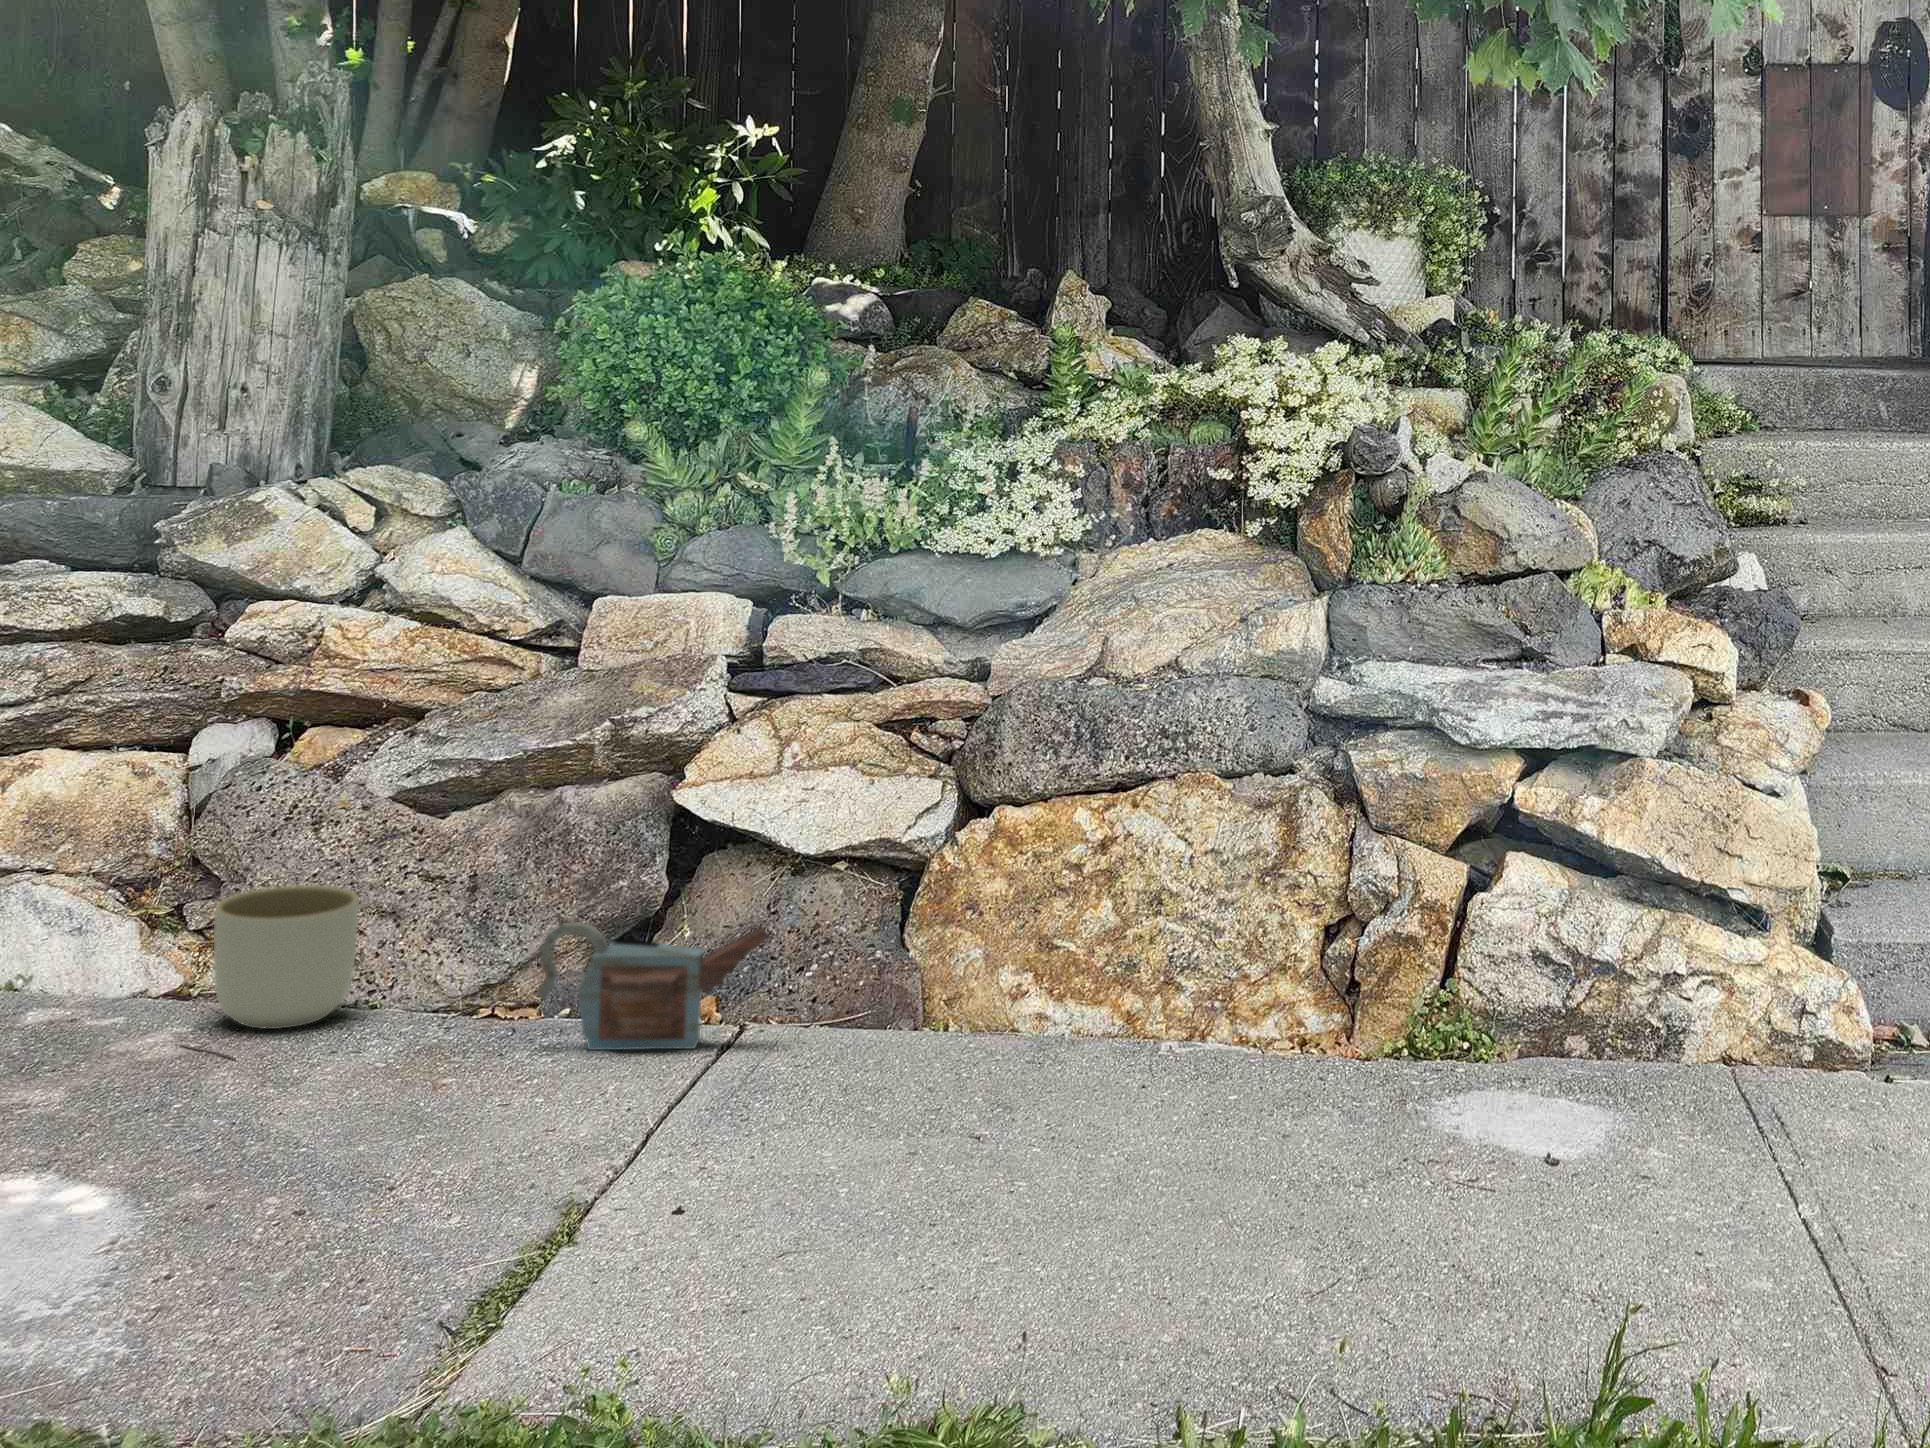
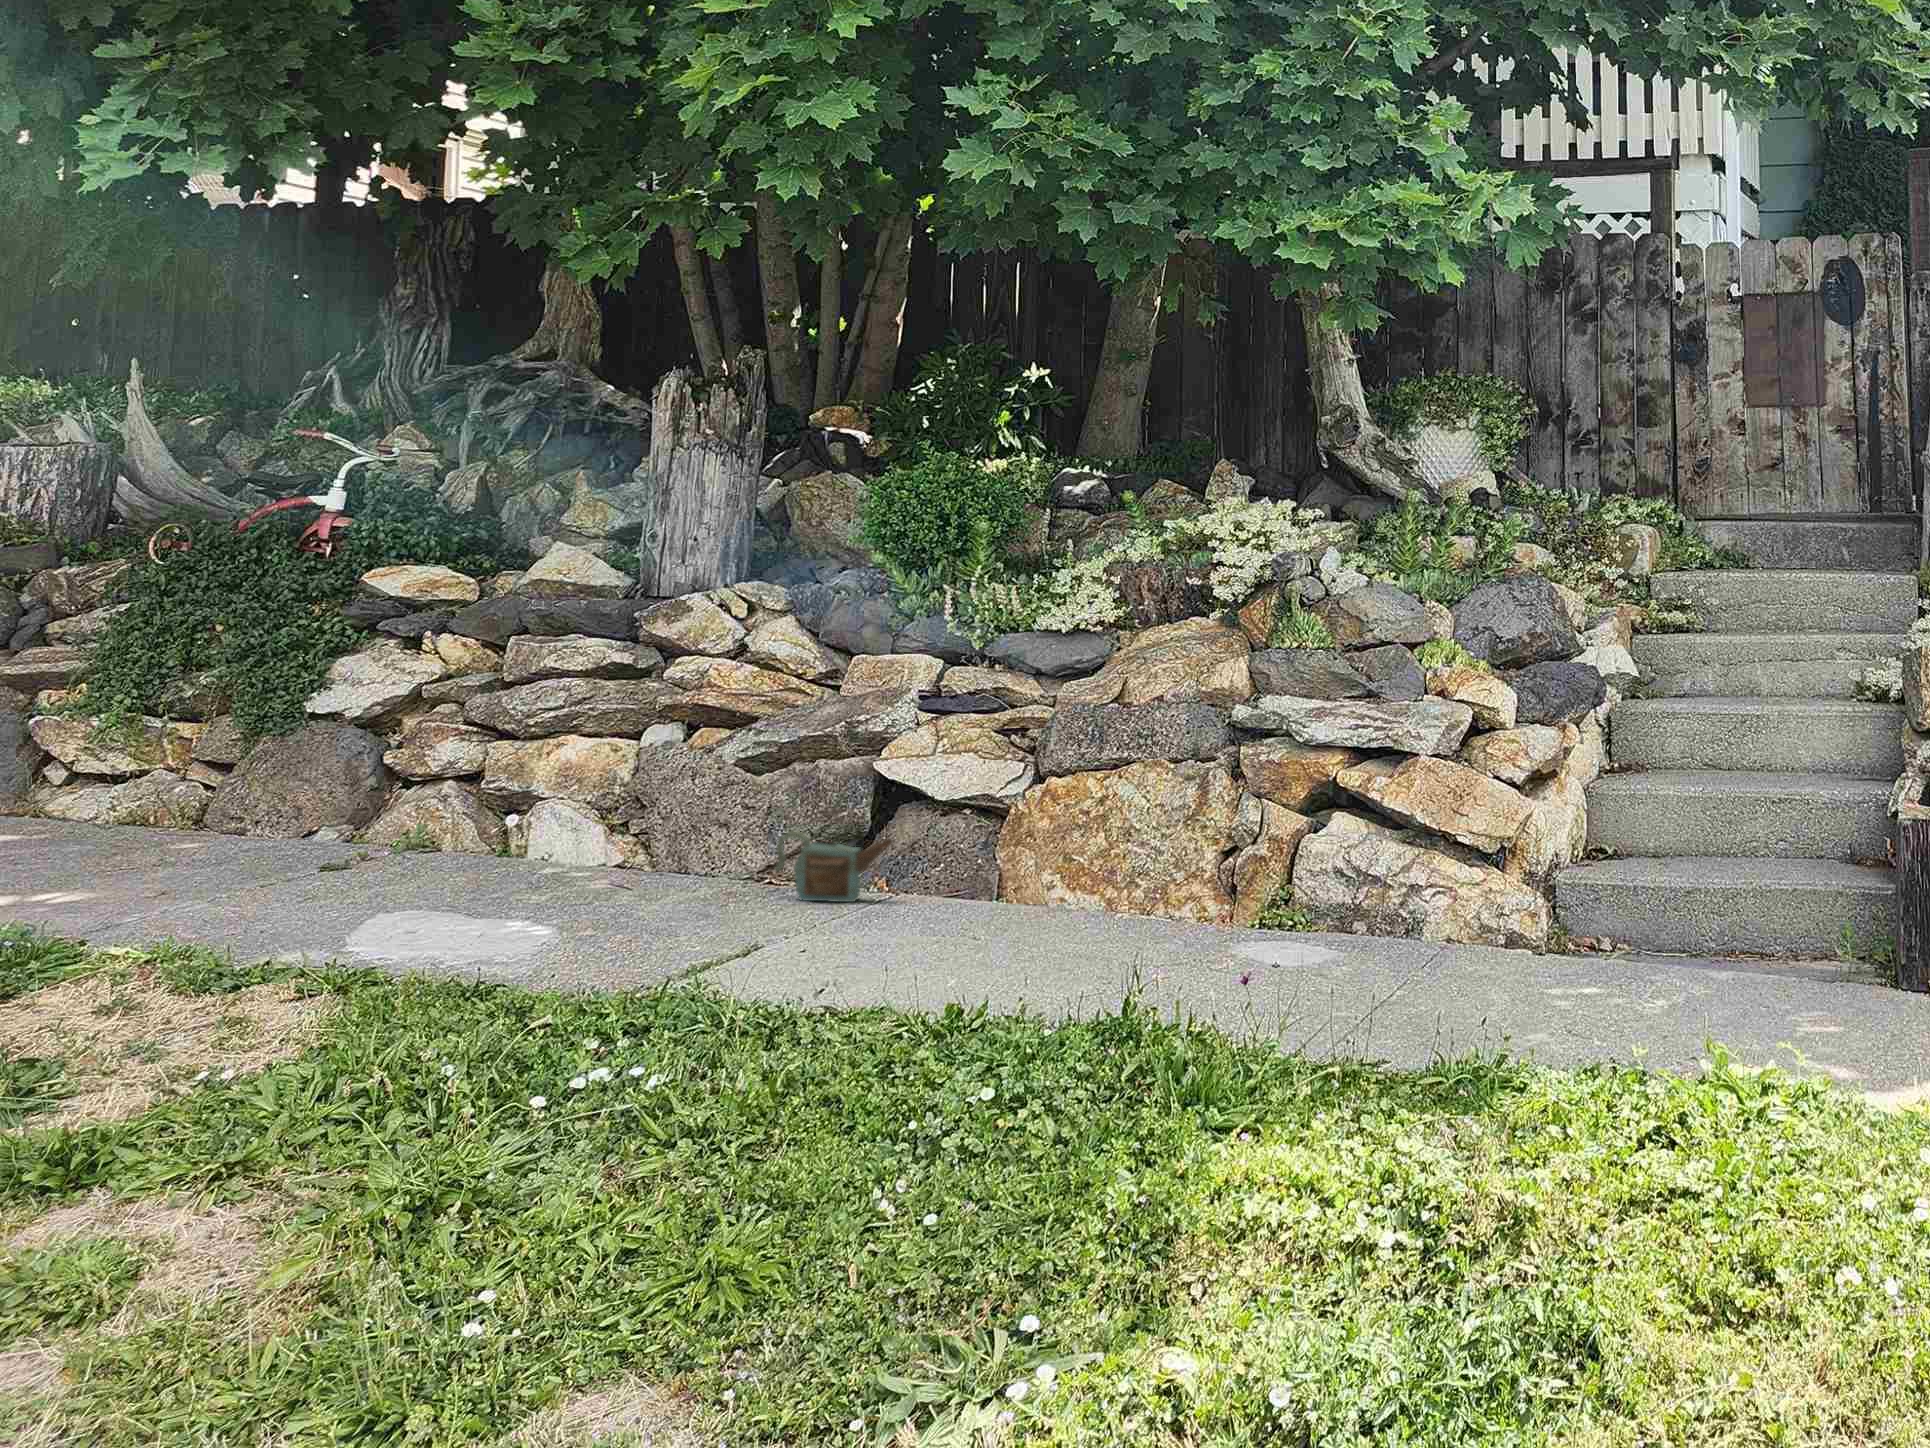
planter: present [214,885,359,1029] -> none [627,809,701,884]

